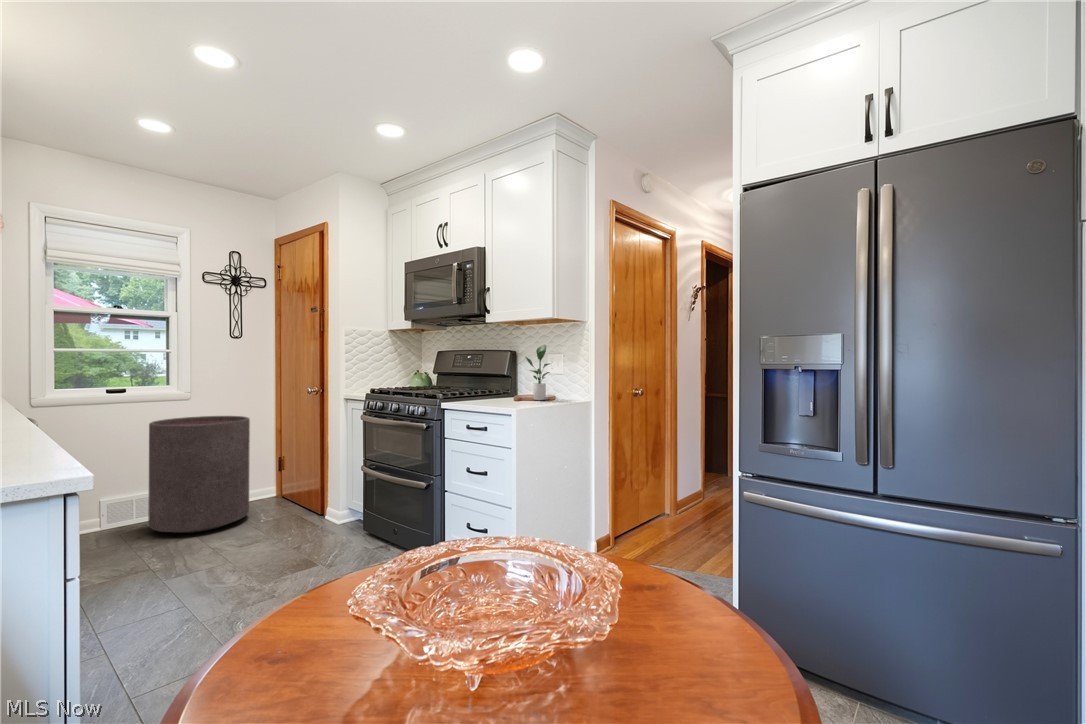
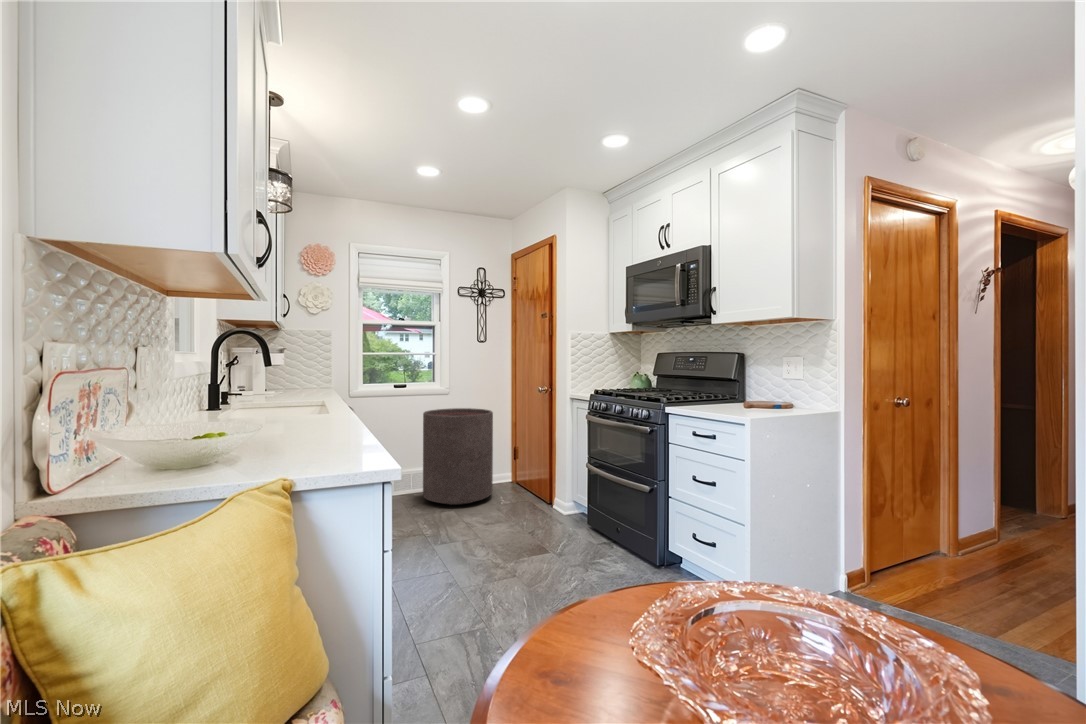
potted plant: present [526,345,550,400] -> none [757,346,792,408]

